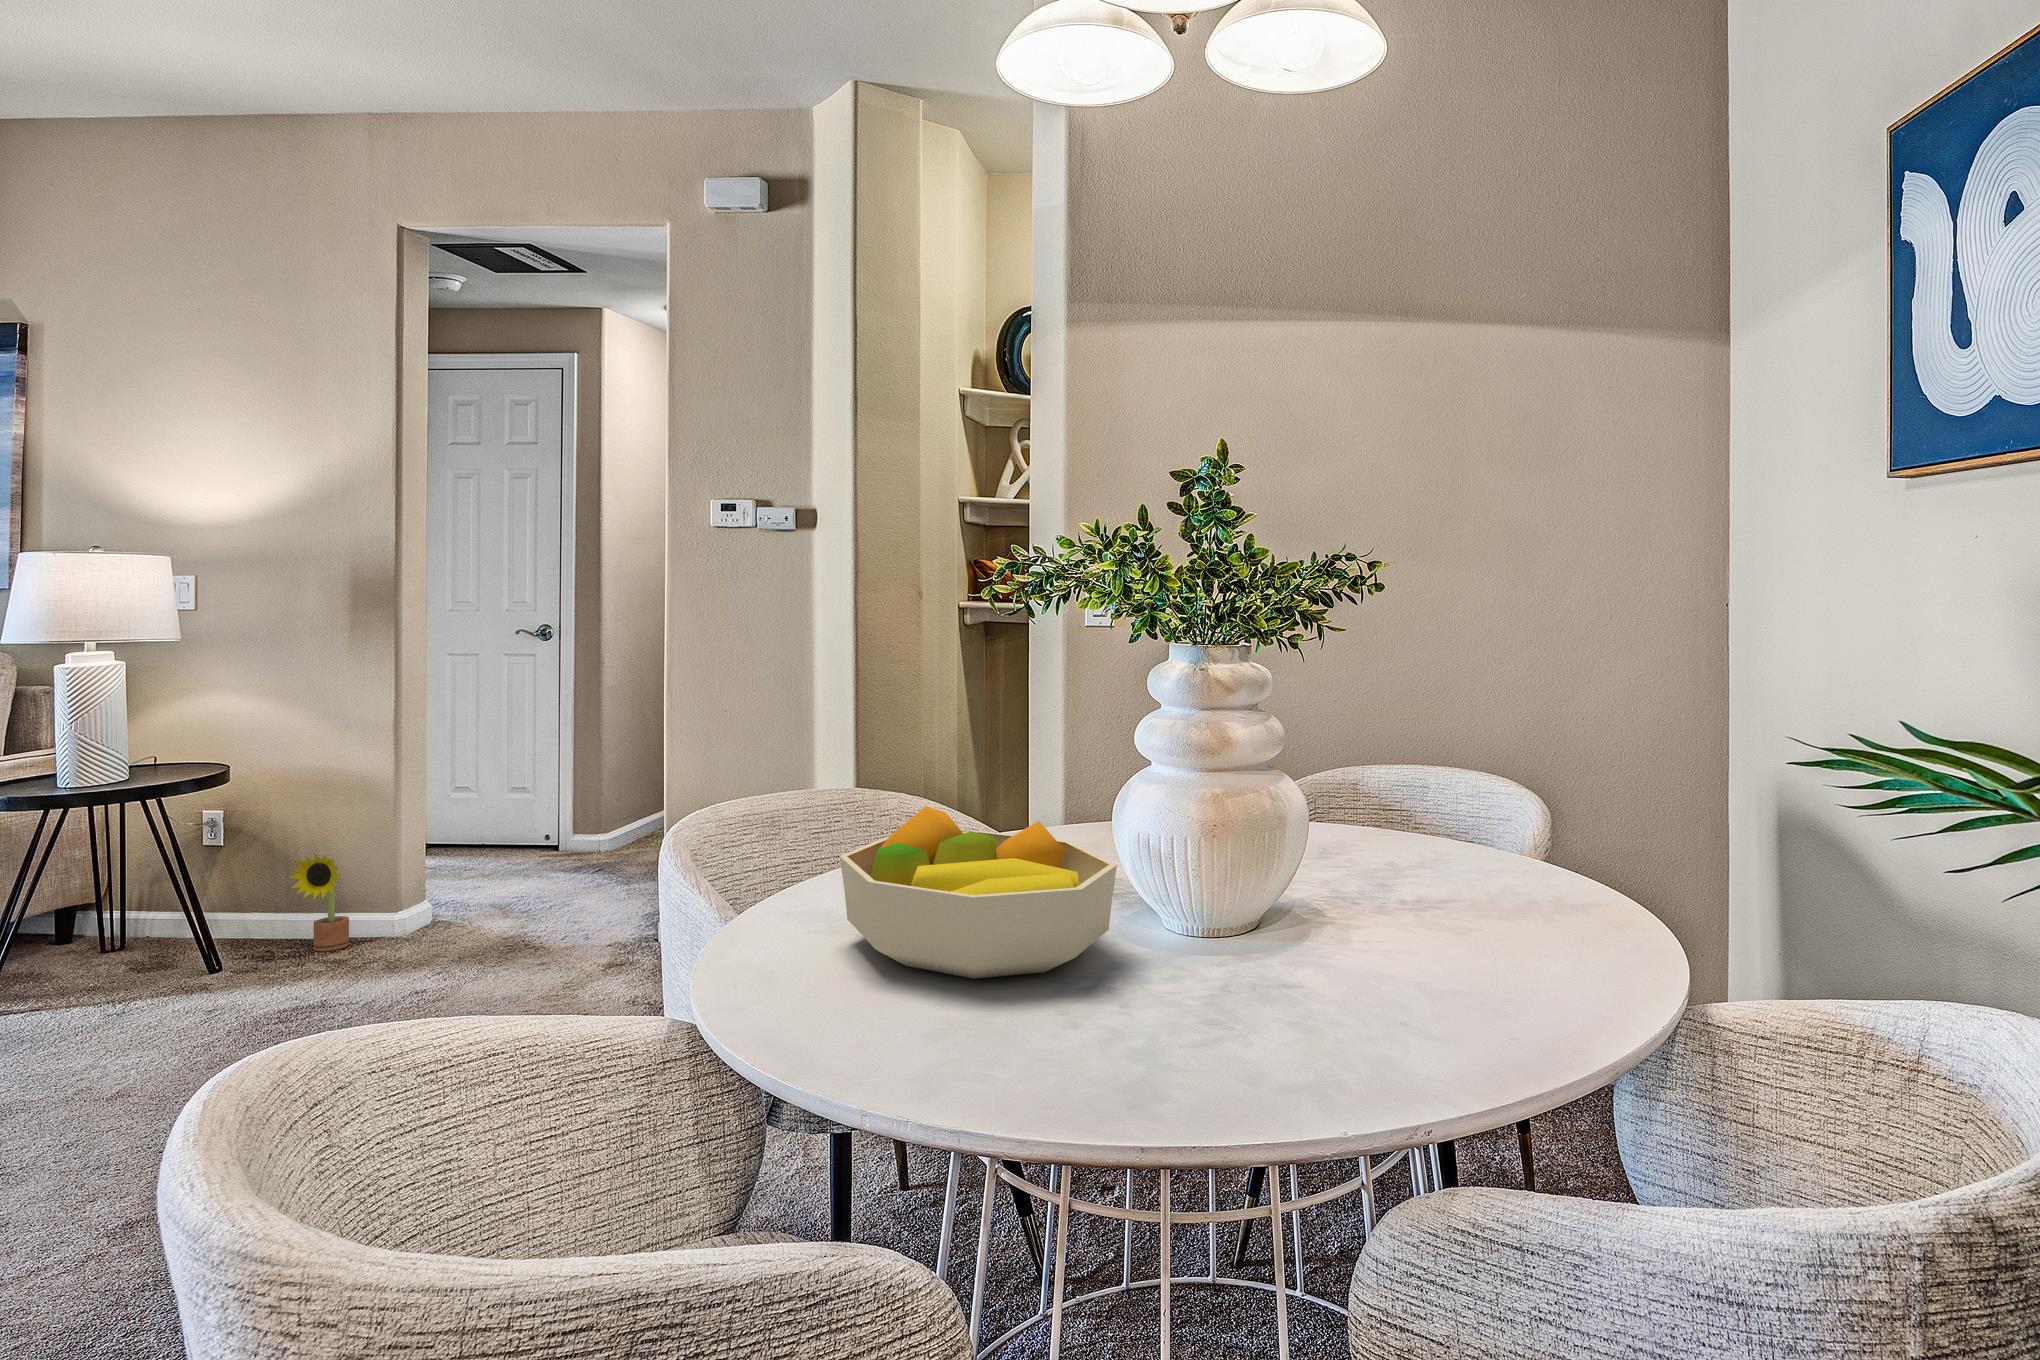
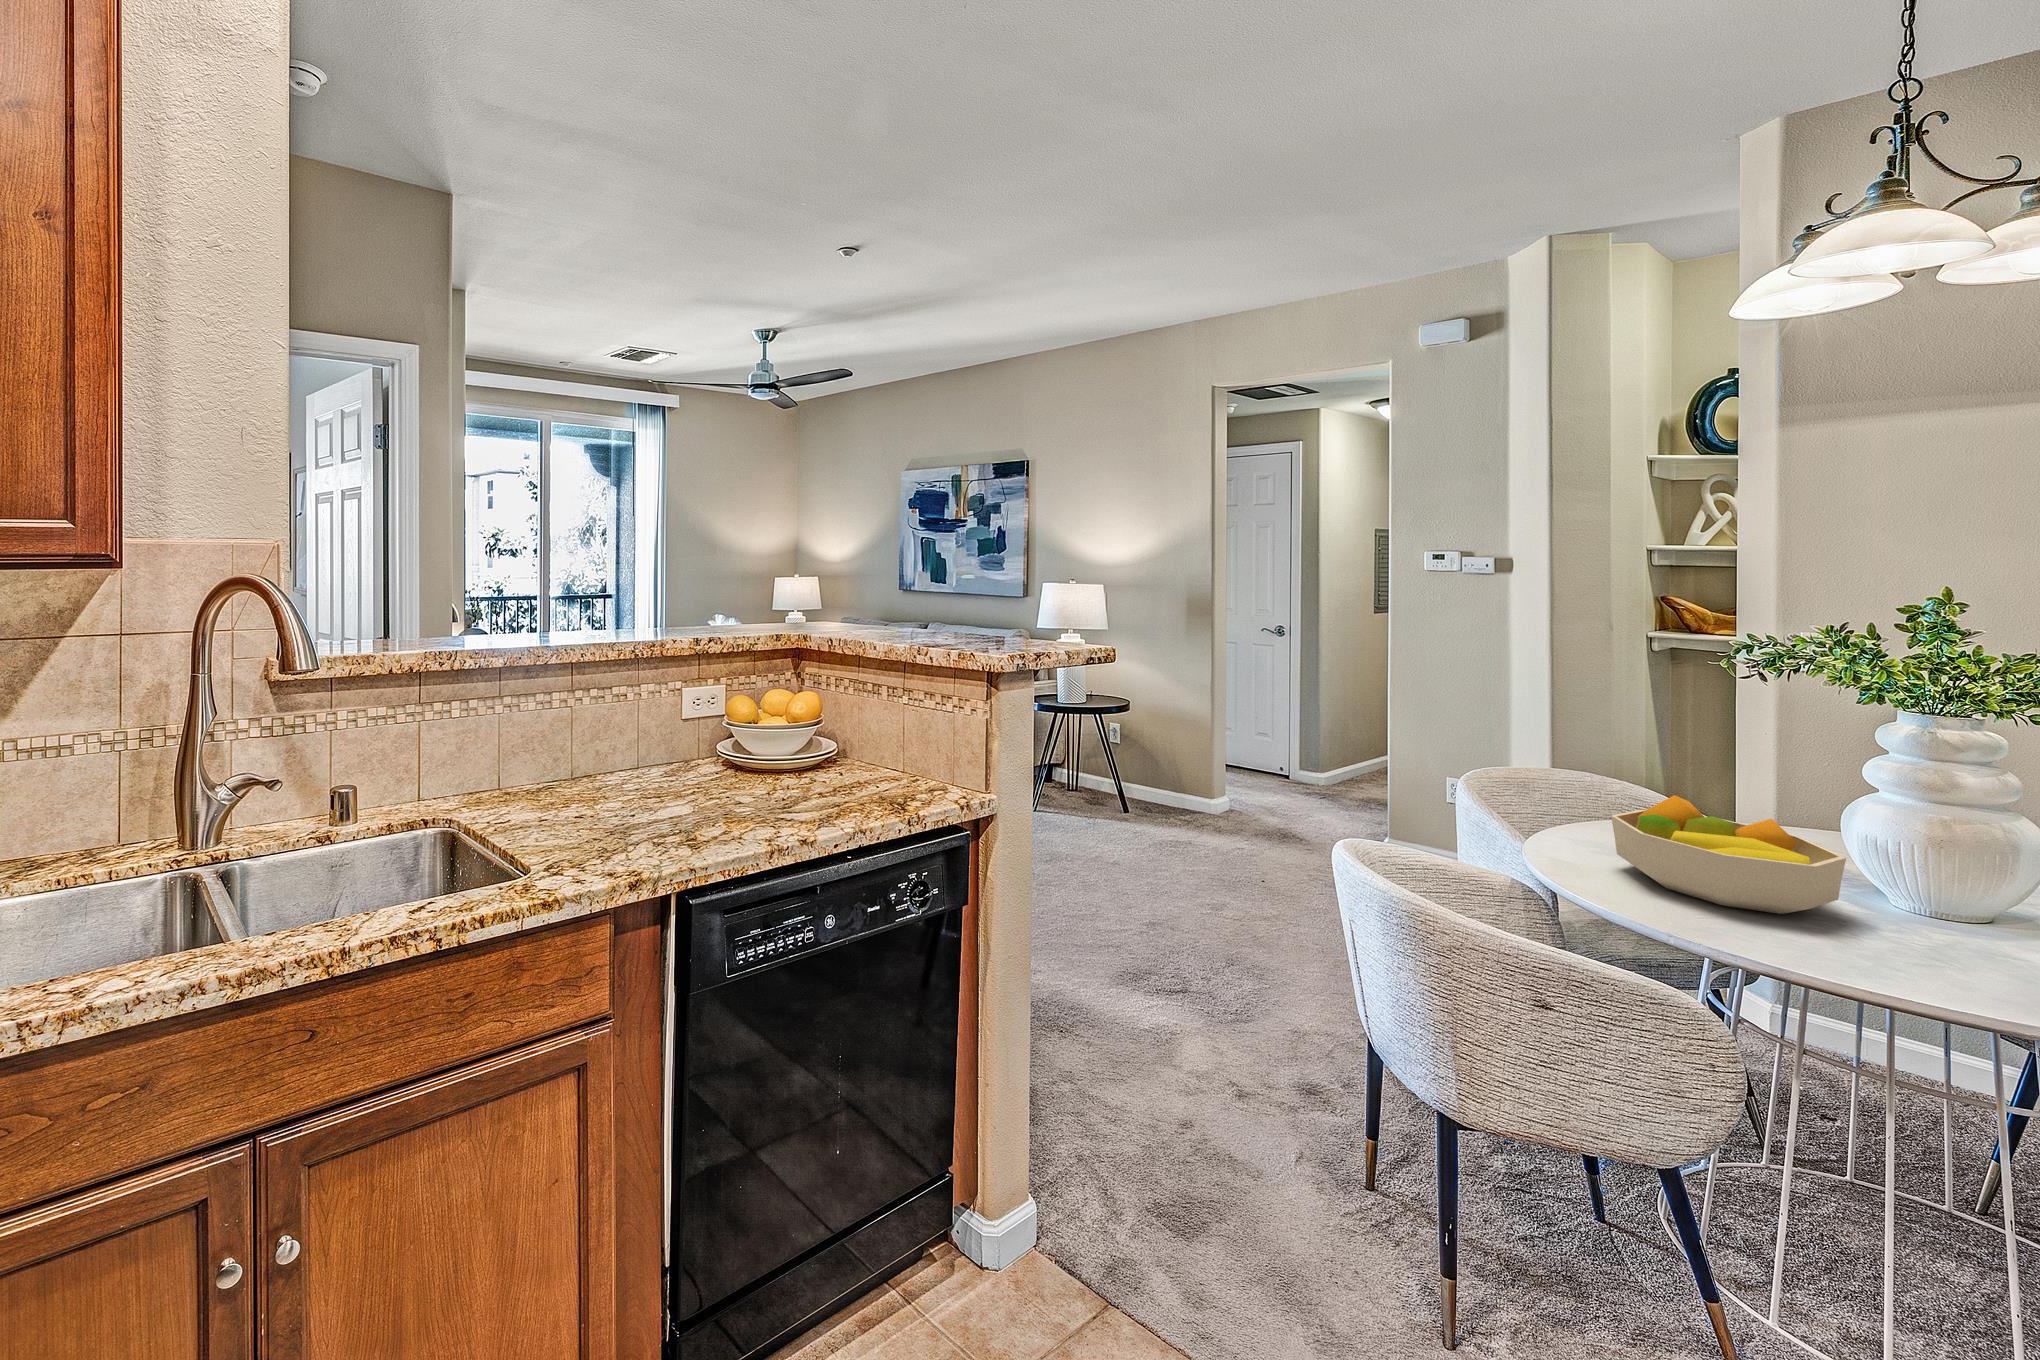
decorative plant: present [289,854,349,951] -> none [1160,757,1190,814]

